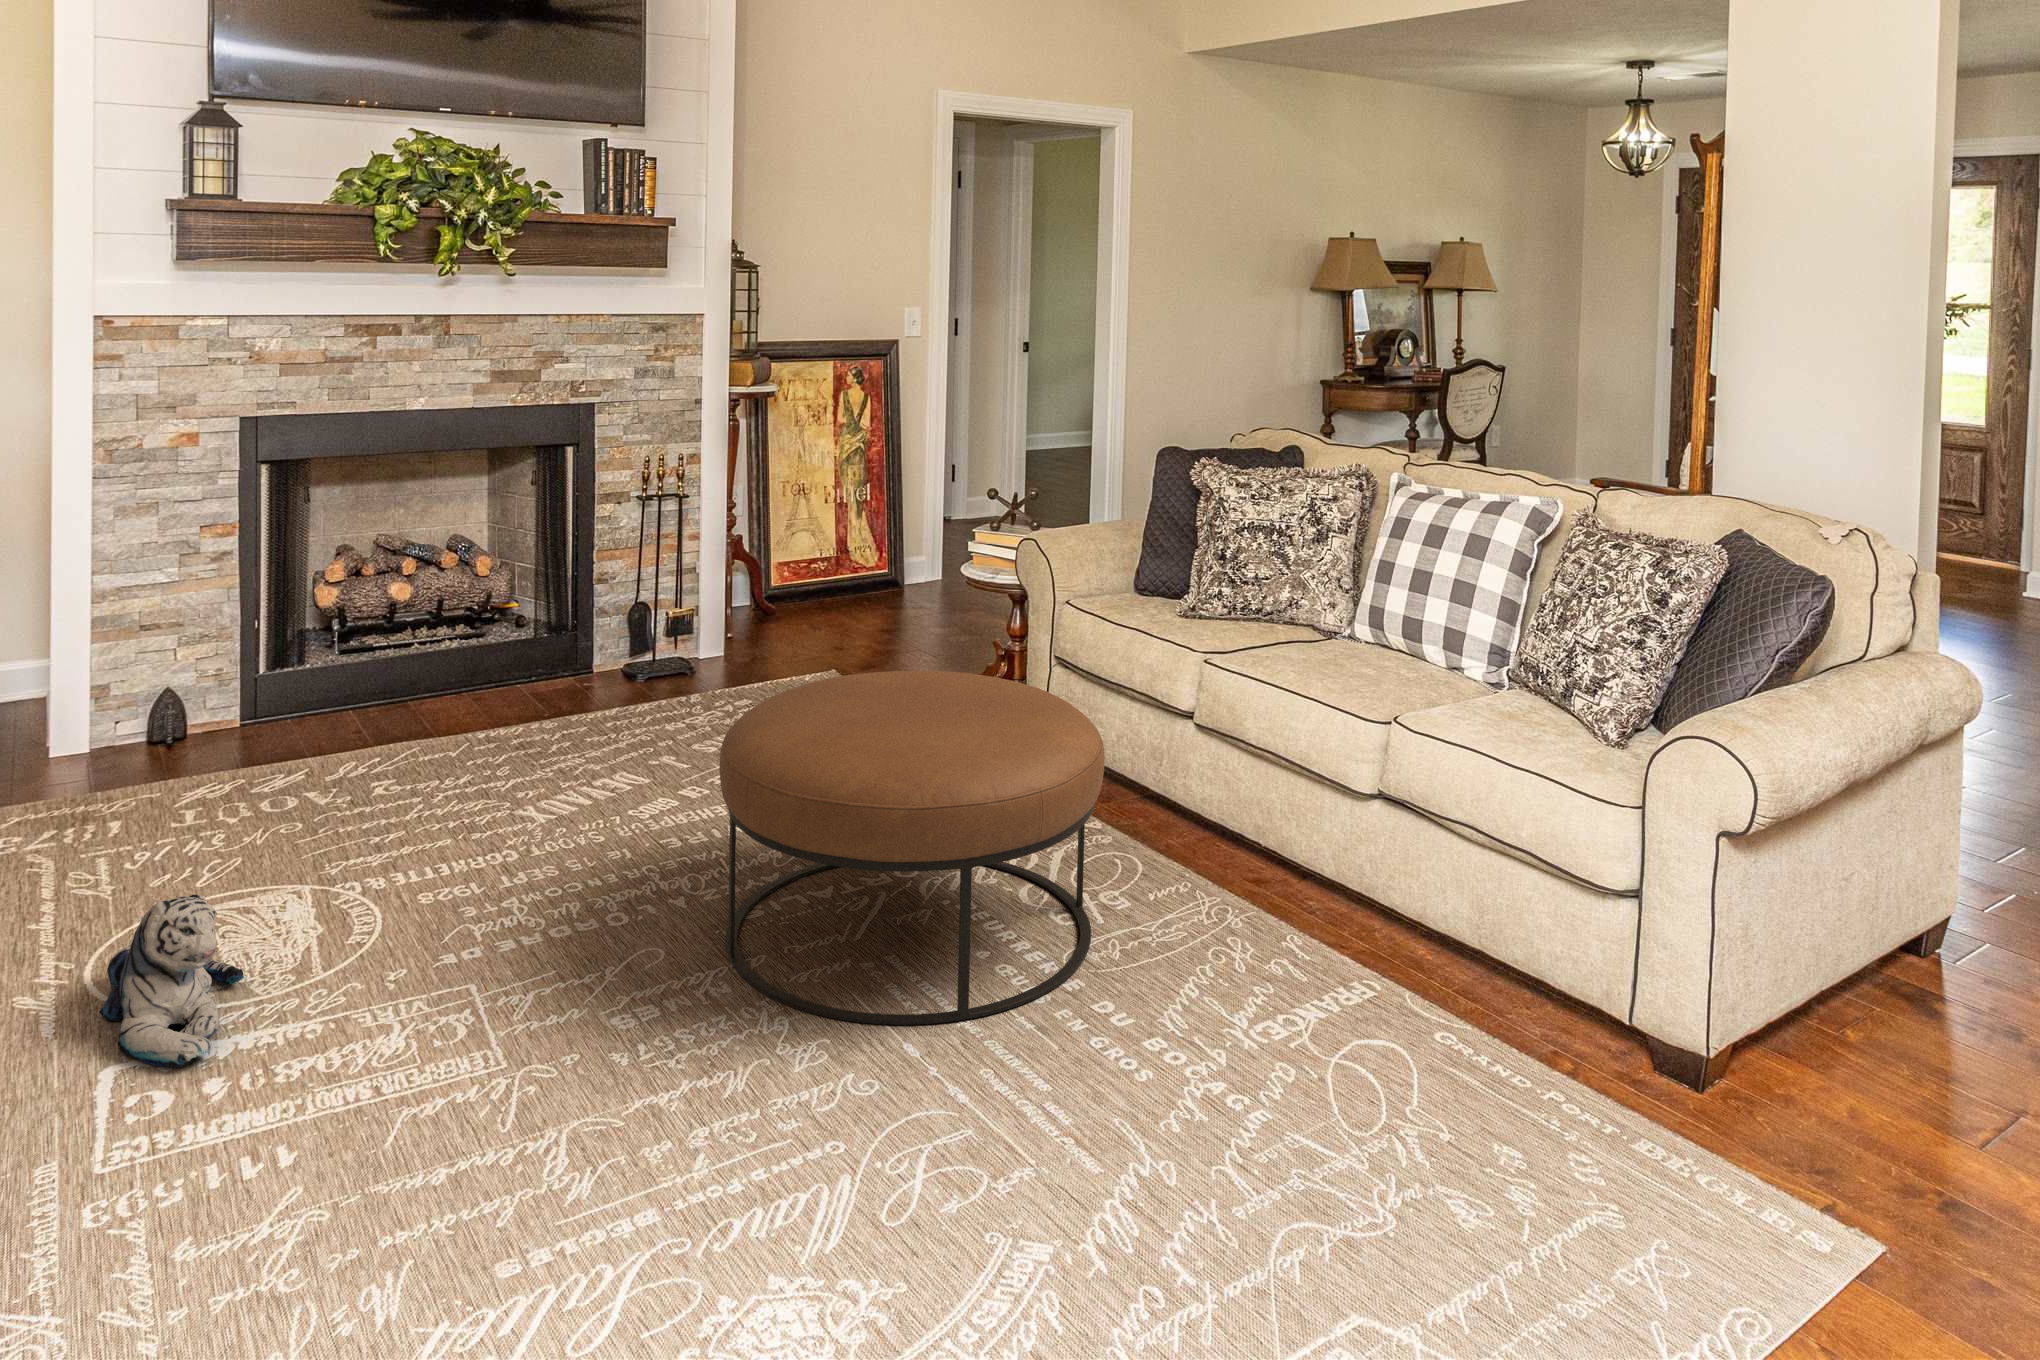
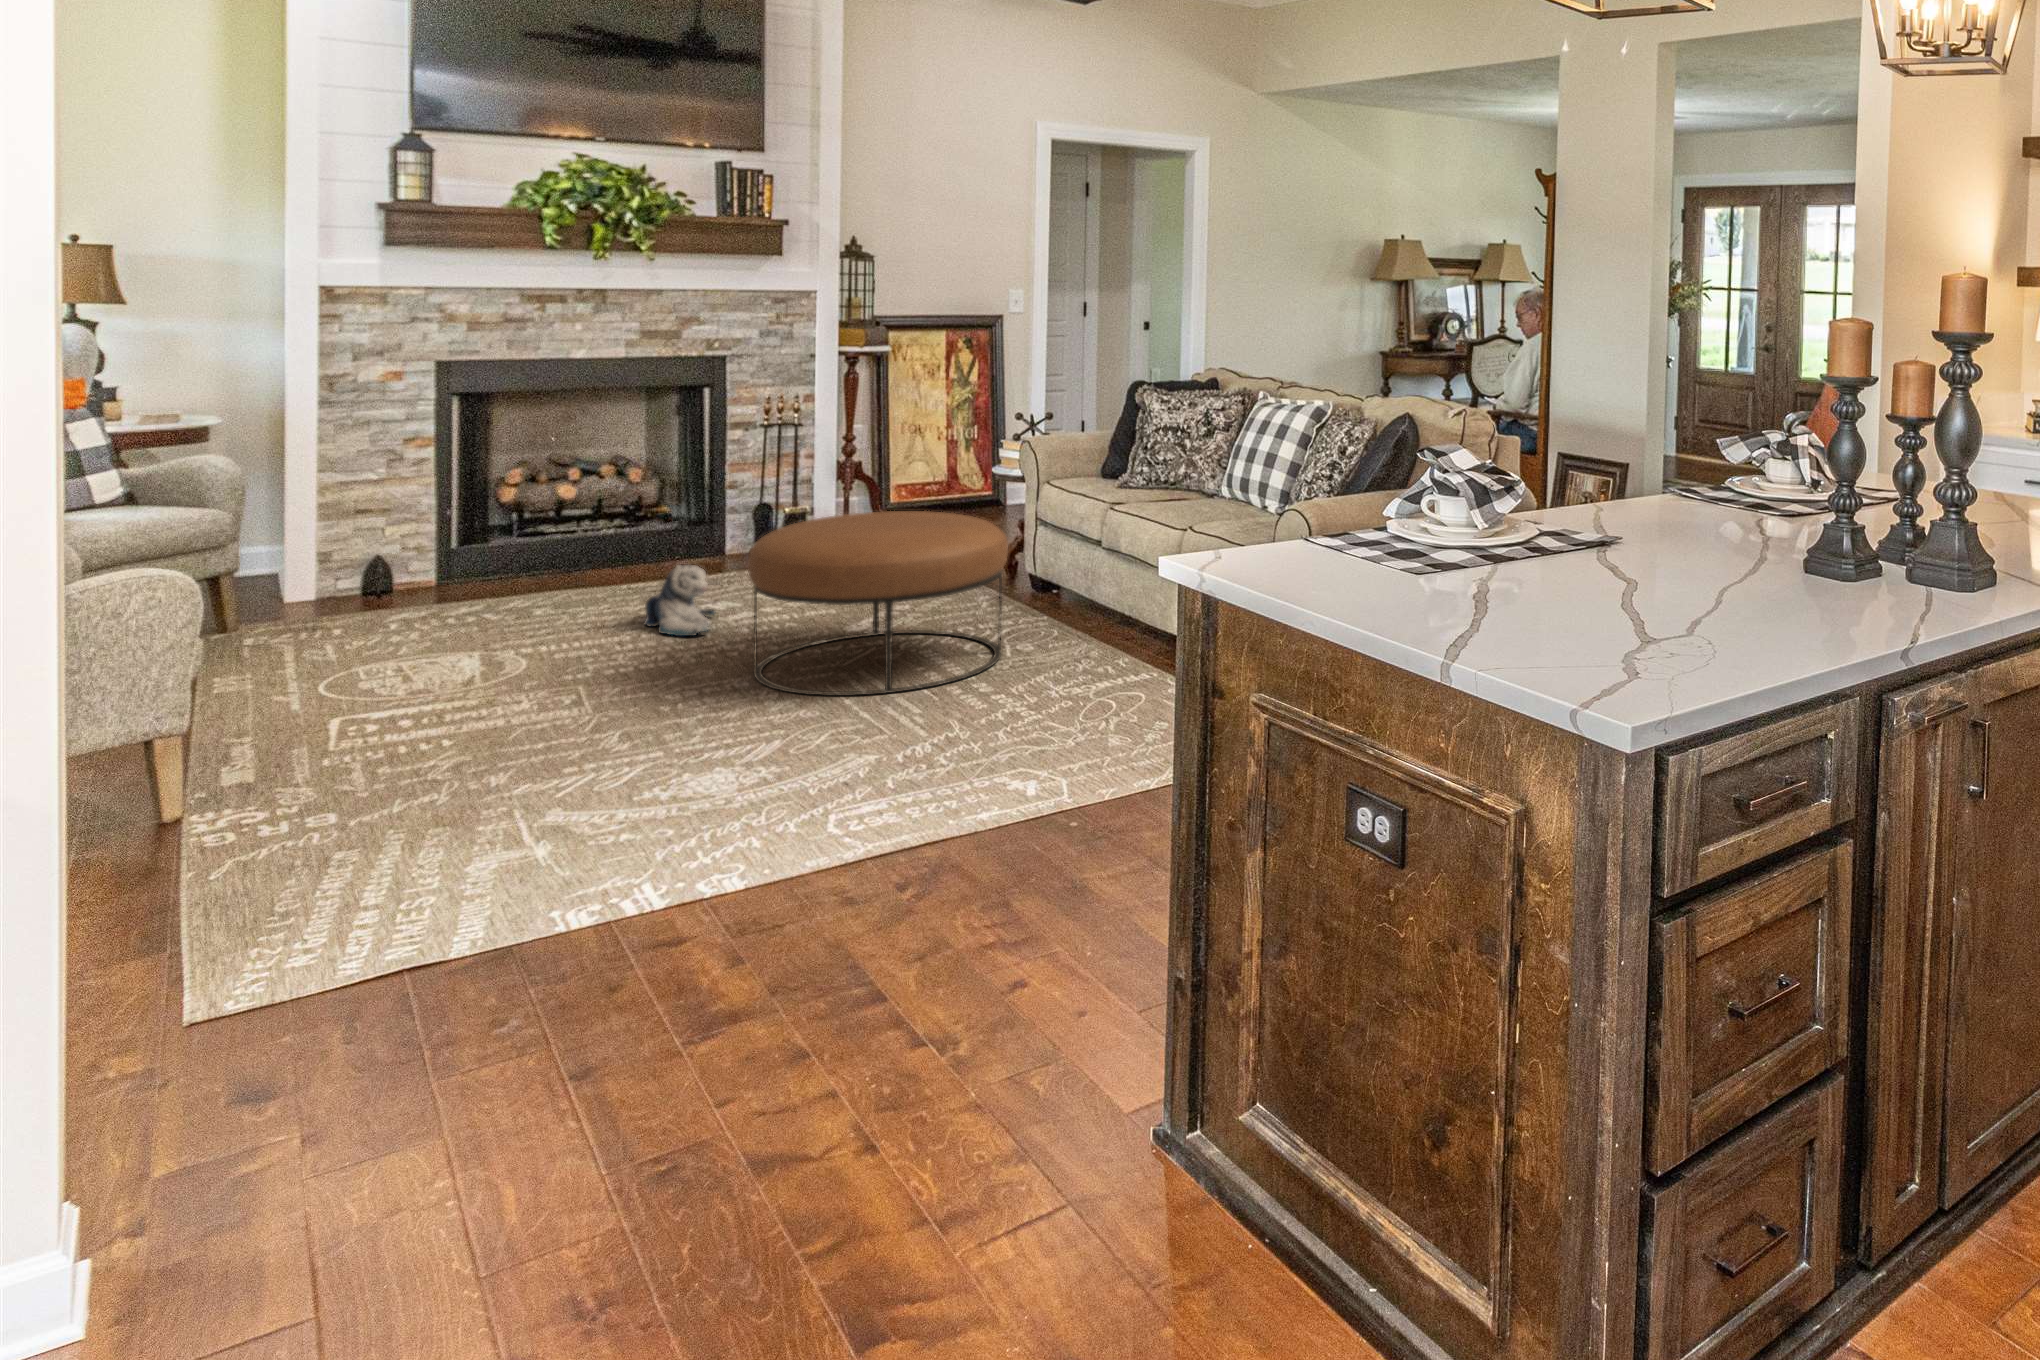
plush toy: present [99,895,244,1067] -> present [645,565,715,636]

